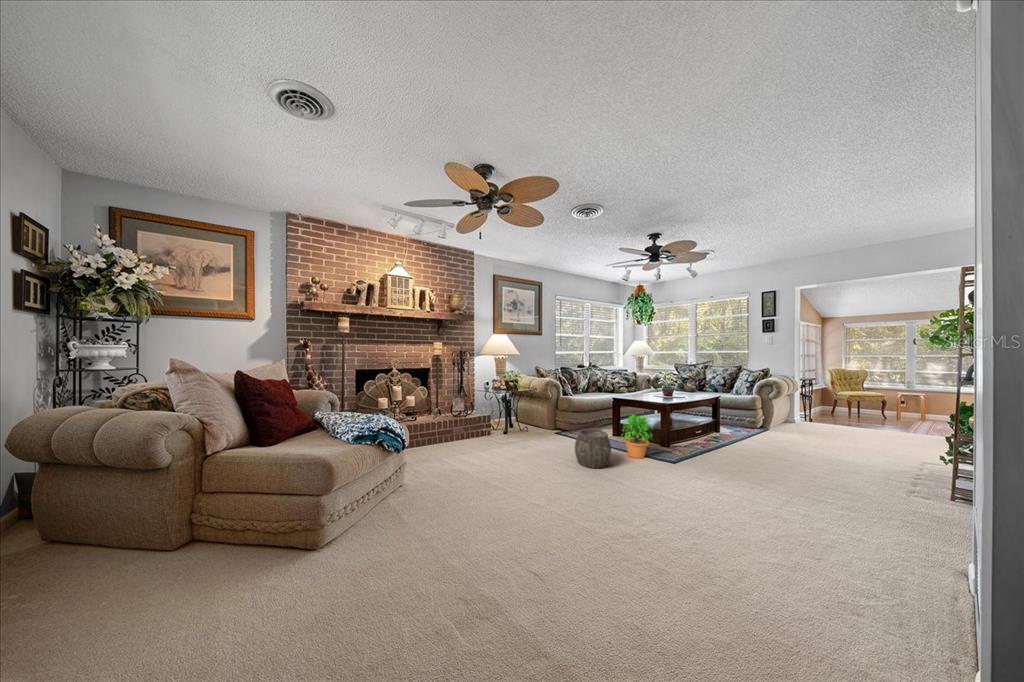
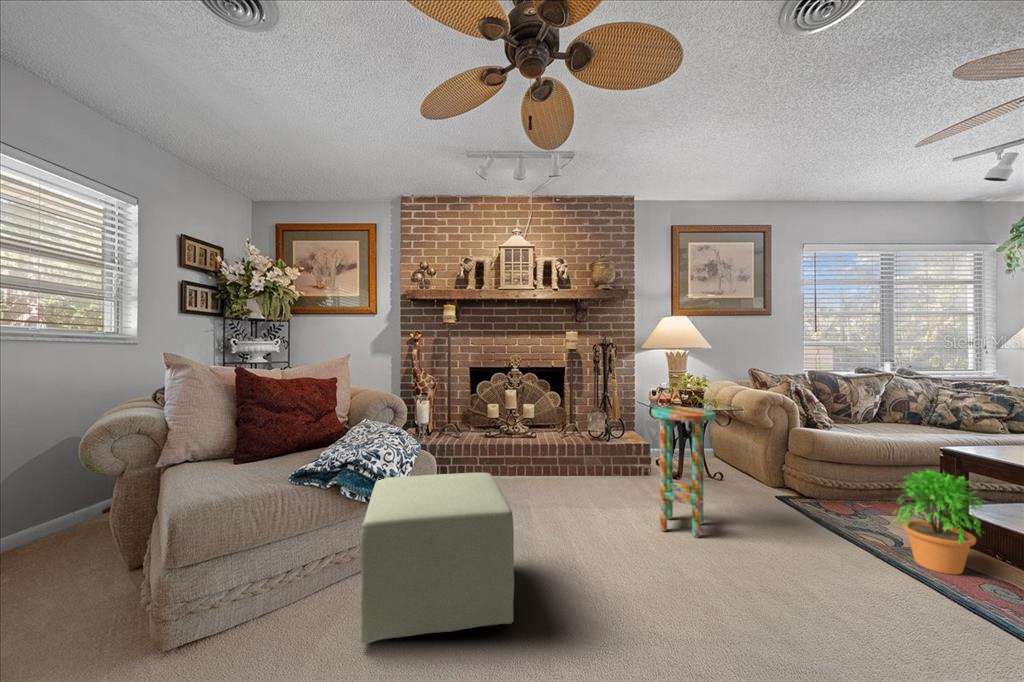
side table: none [523,393,557,467] -> present [651,407,715,538]
woven basket: present [575,429,611,468] -> none [756,483,842,566]
ottoman: none [394,453,522,592] -> present [360,472,514,644]

